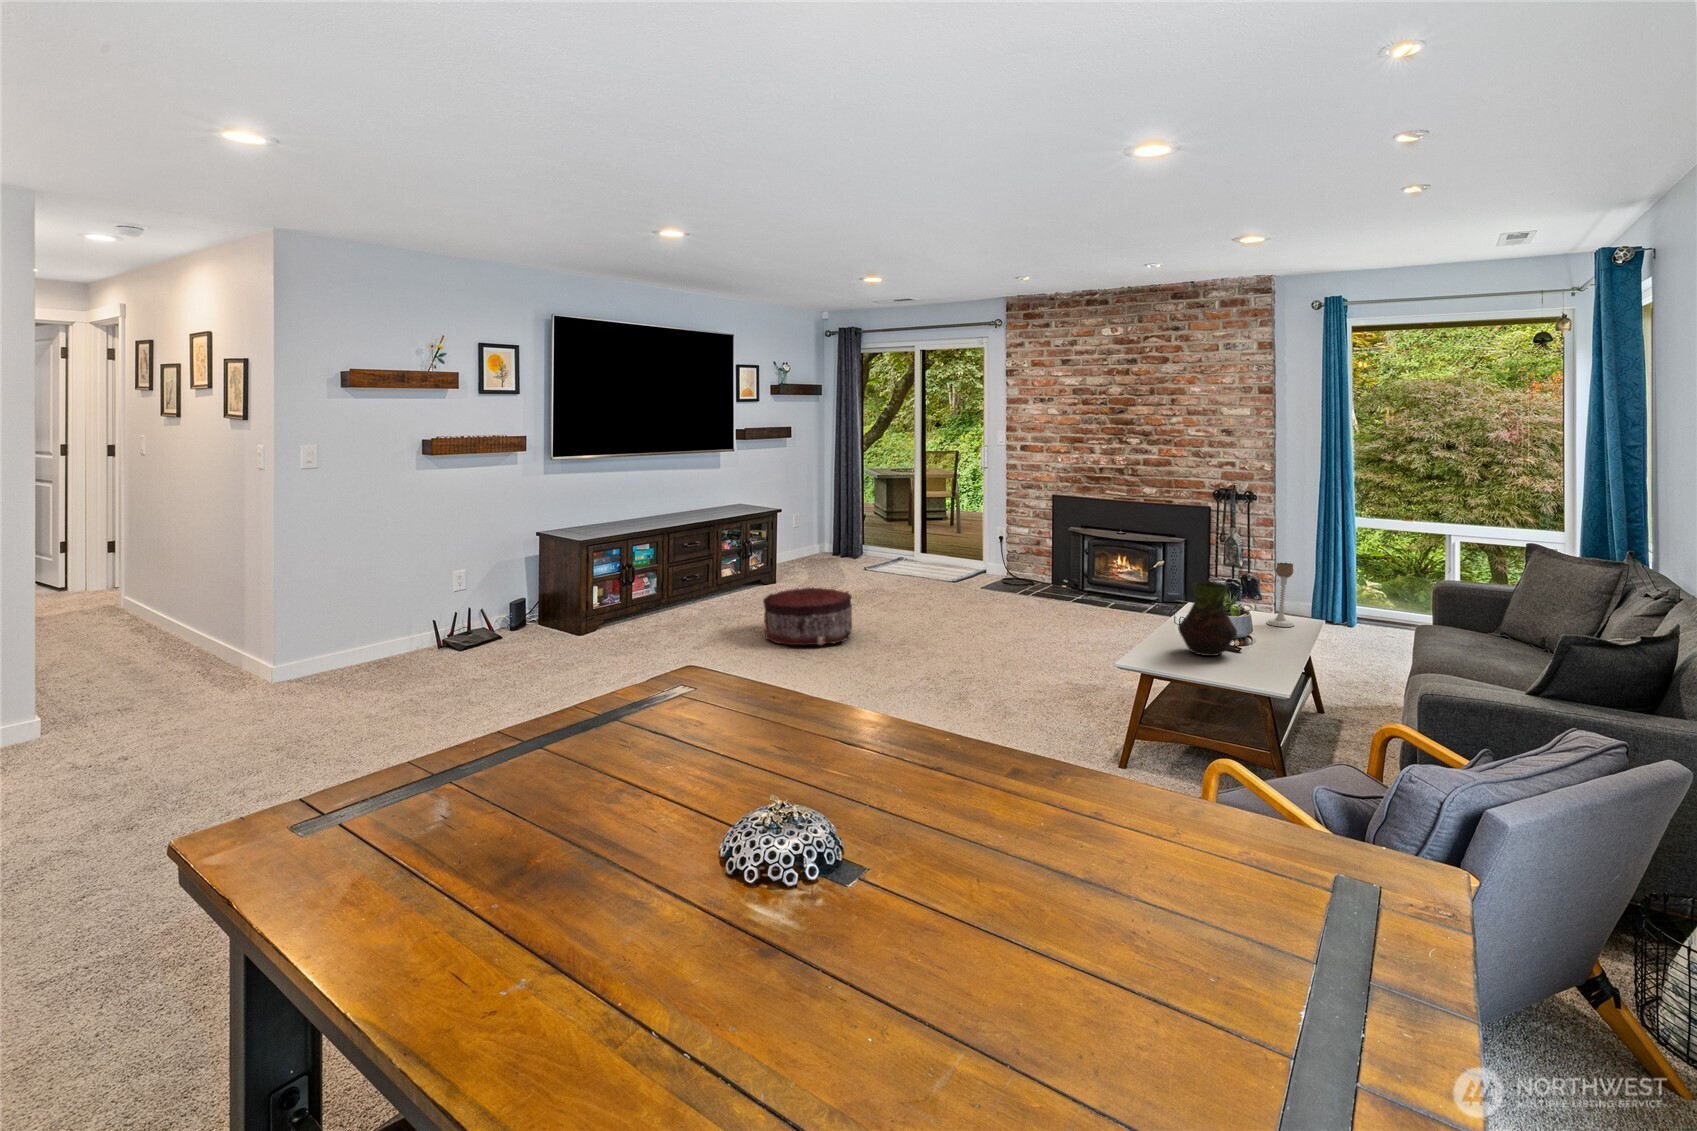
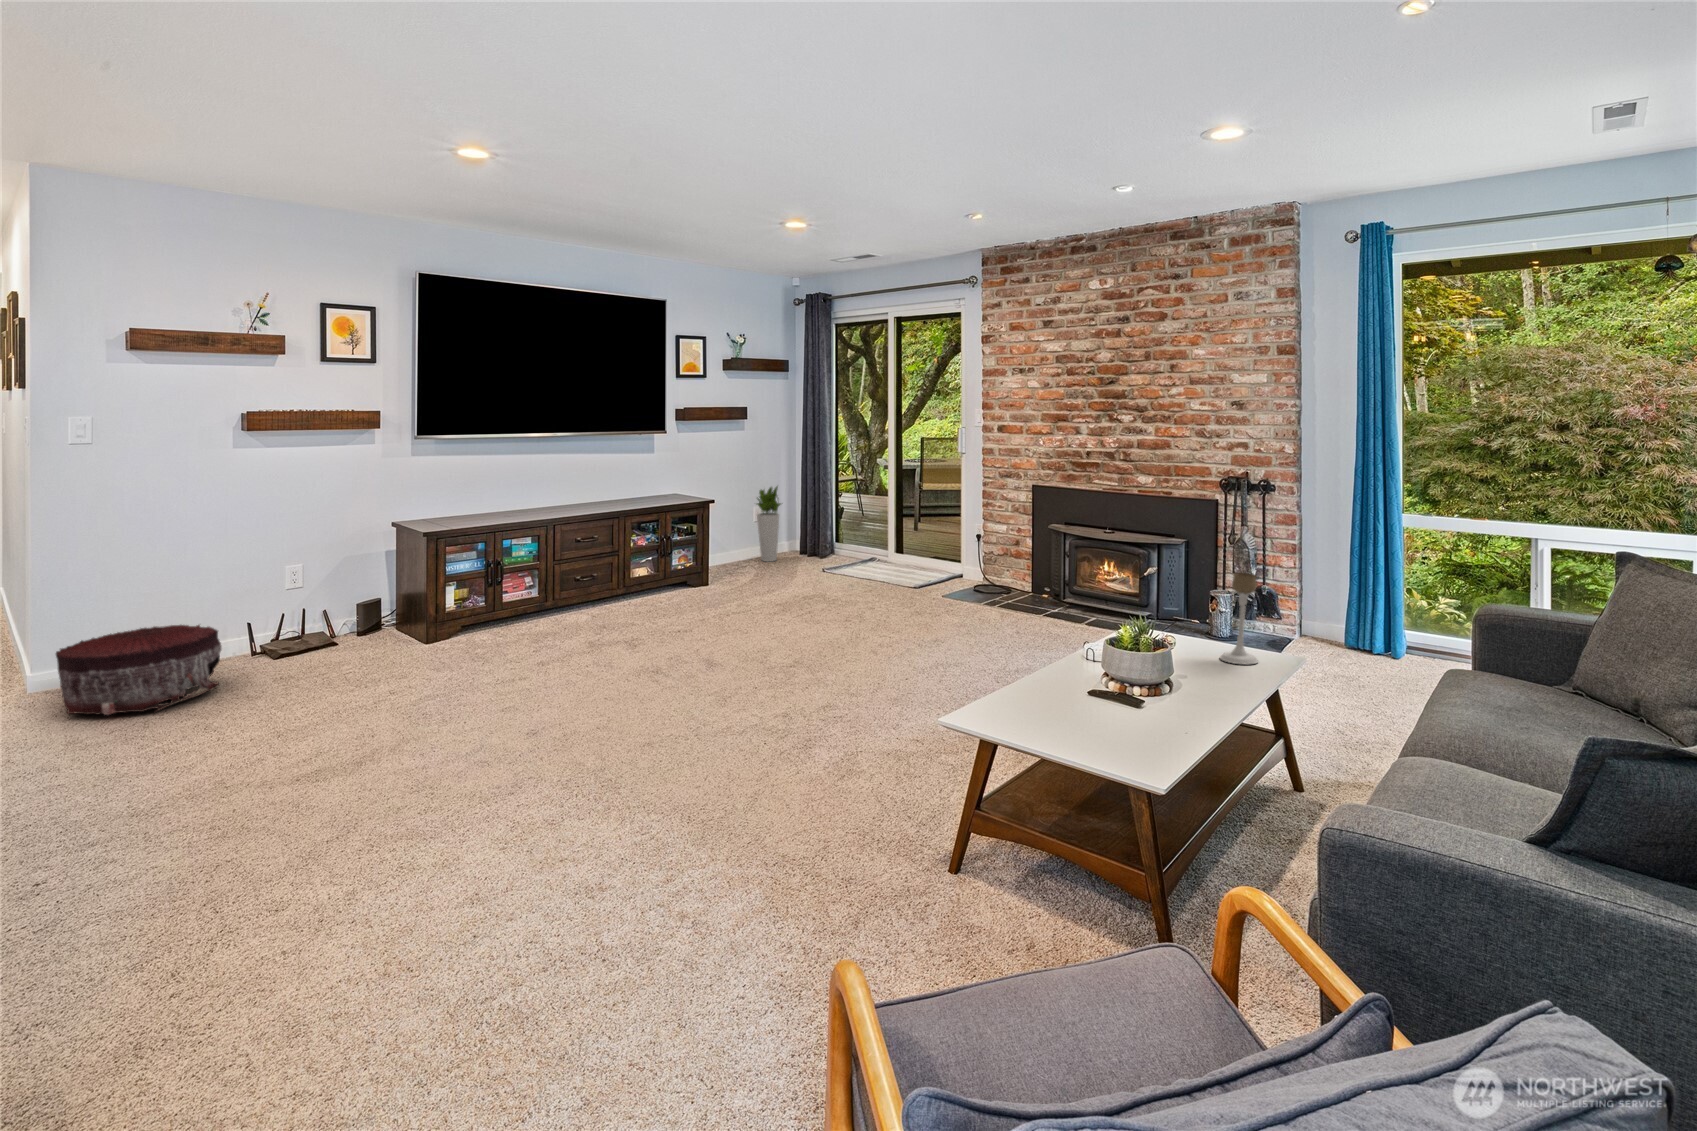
planter: none [795,495,821,563] -> present [757,486,781,562]
vase: present [1178,582,1237,656] -> none [1054,601,1136,711]
pouf: present [763,588,852,645] -> present [56,625,222,715]

